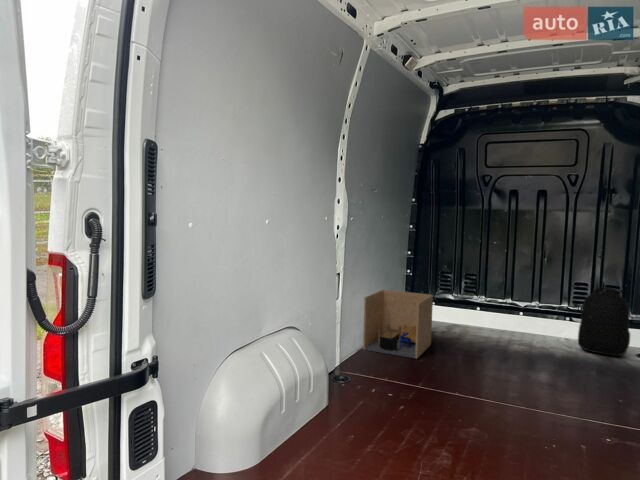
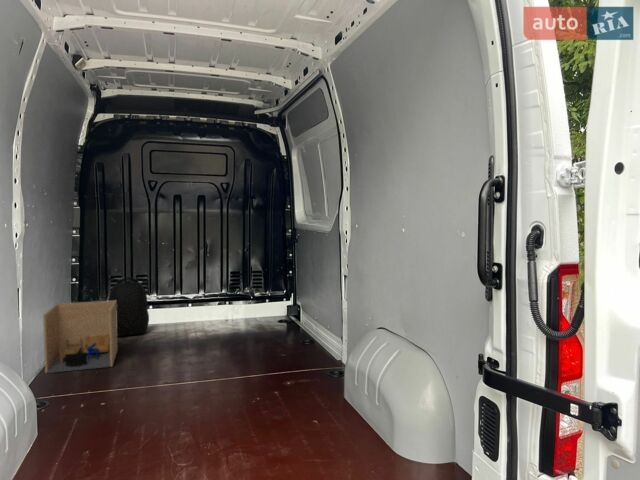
backpack: present [578,287,630,356] -> present [109,277,149,336]

